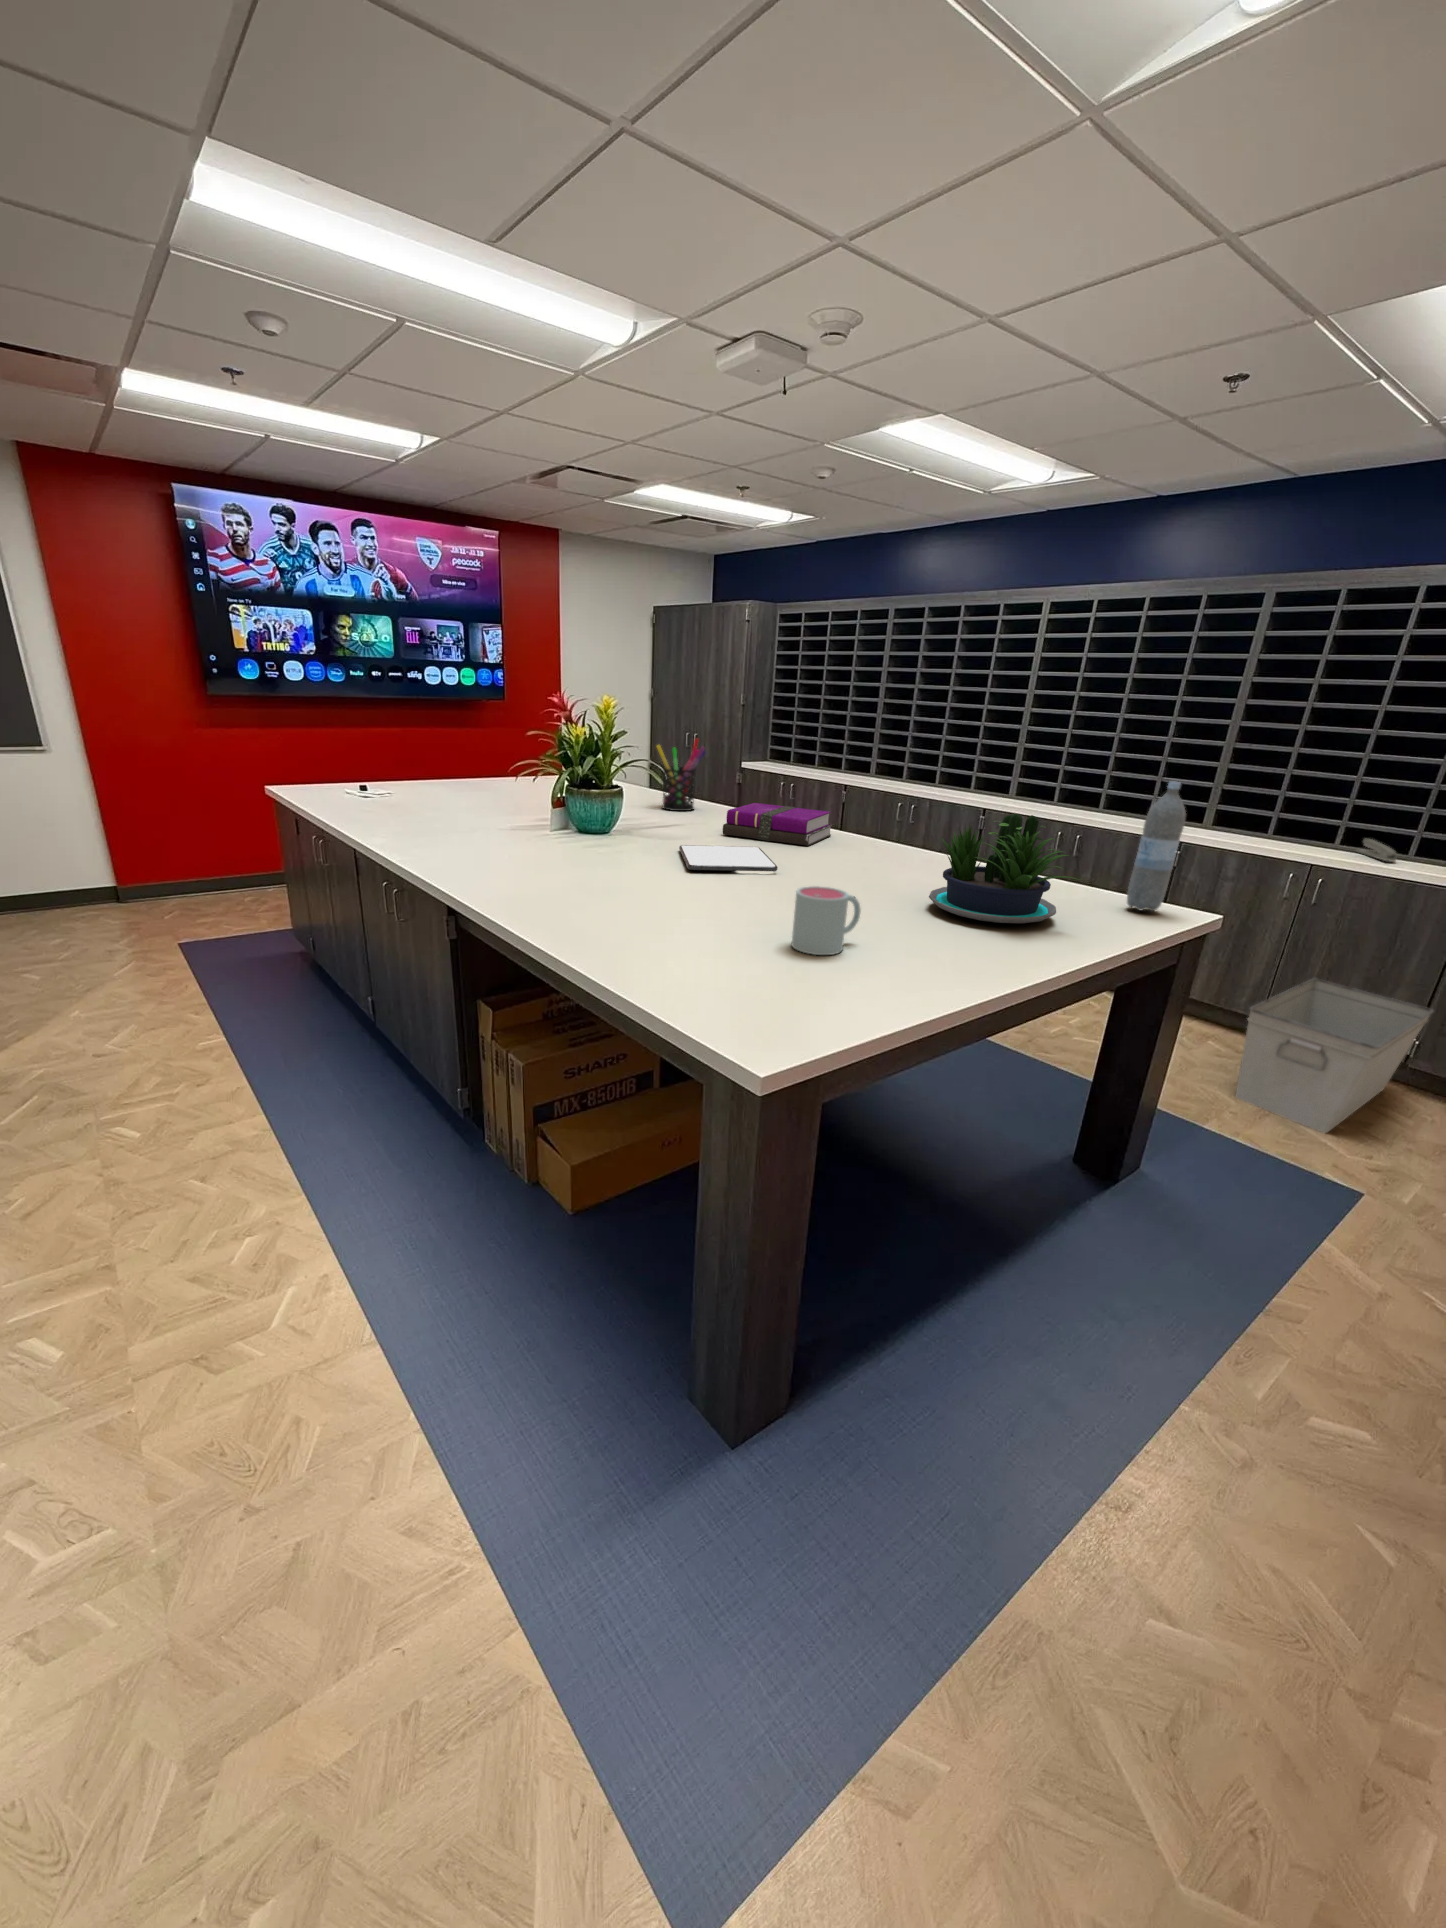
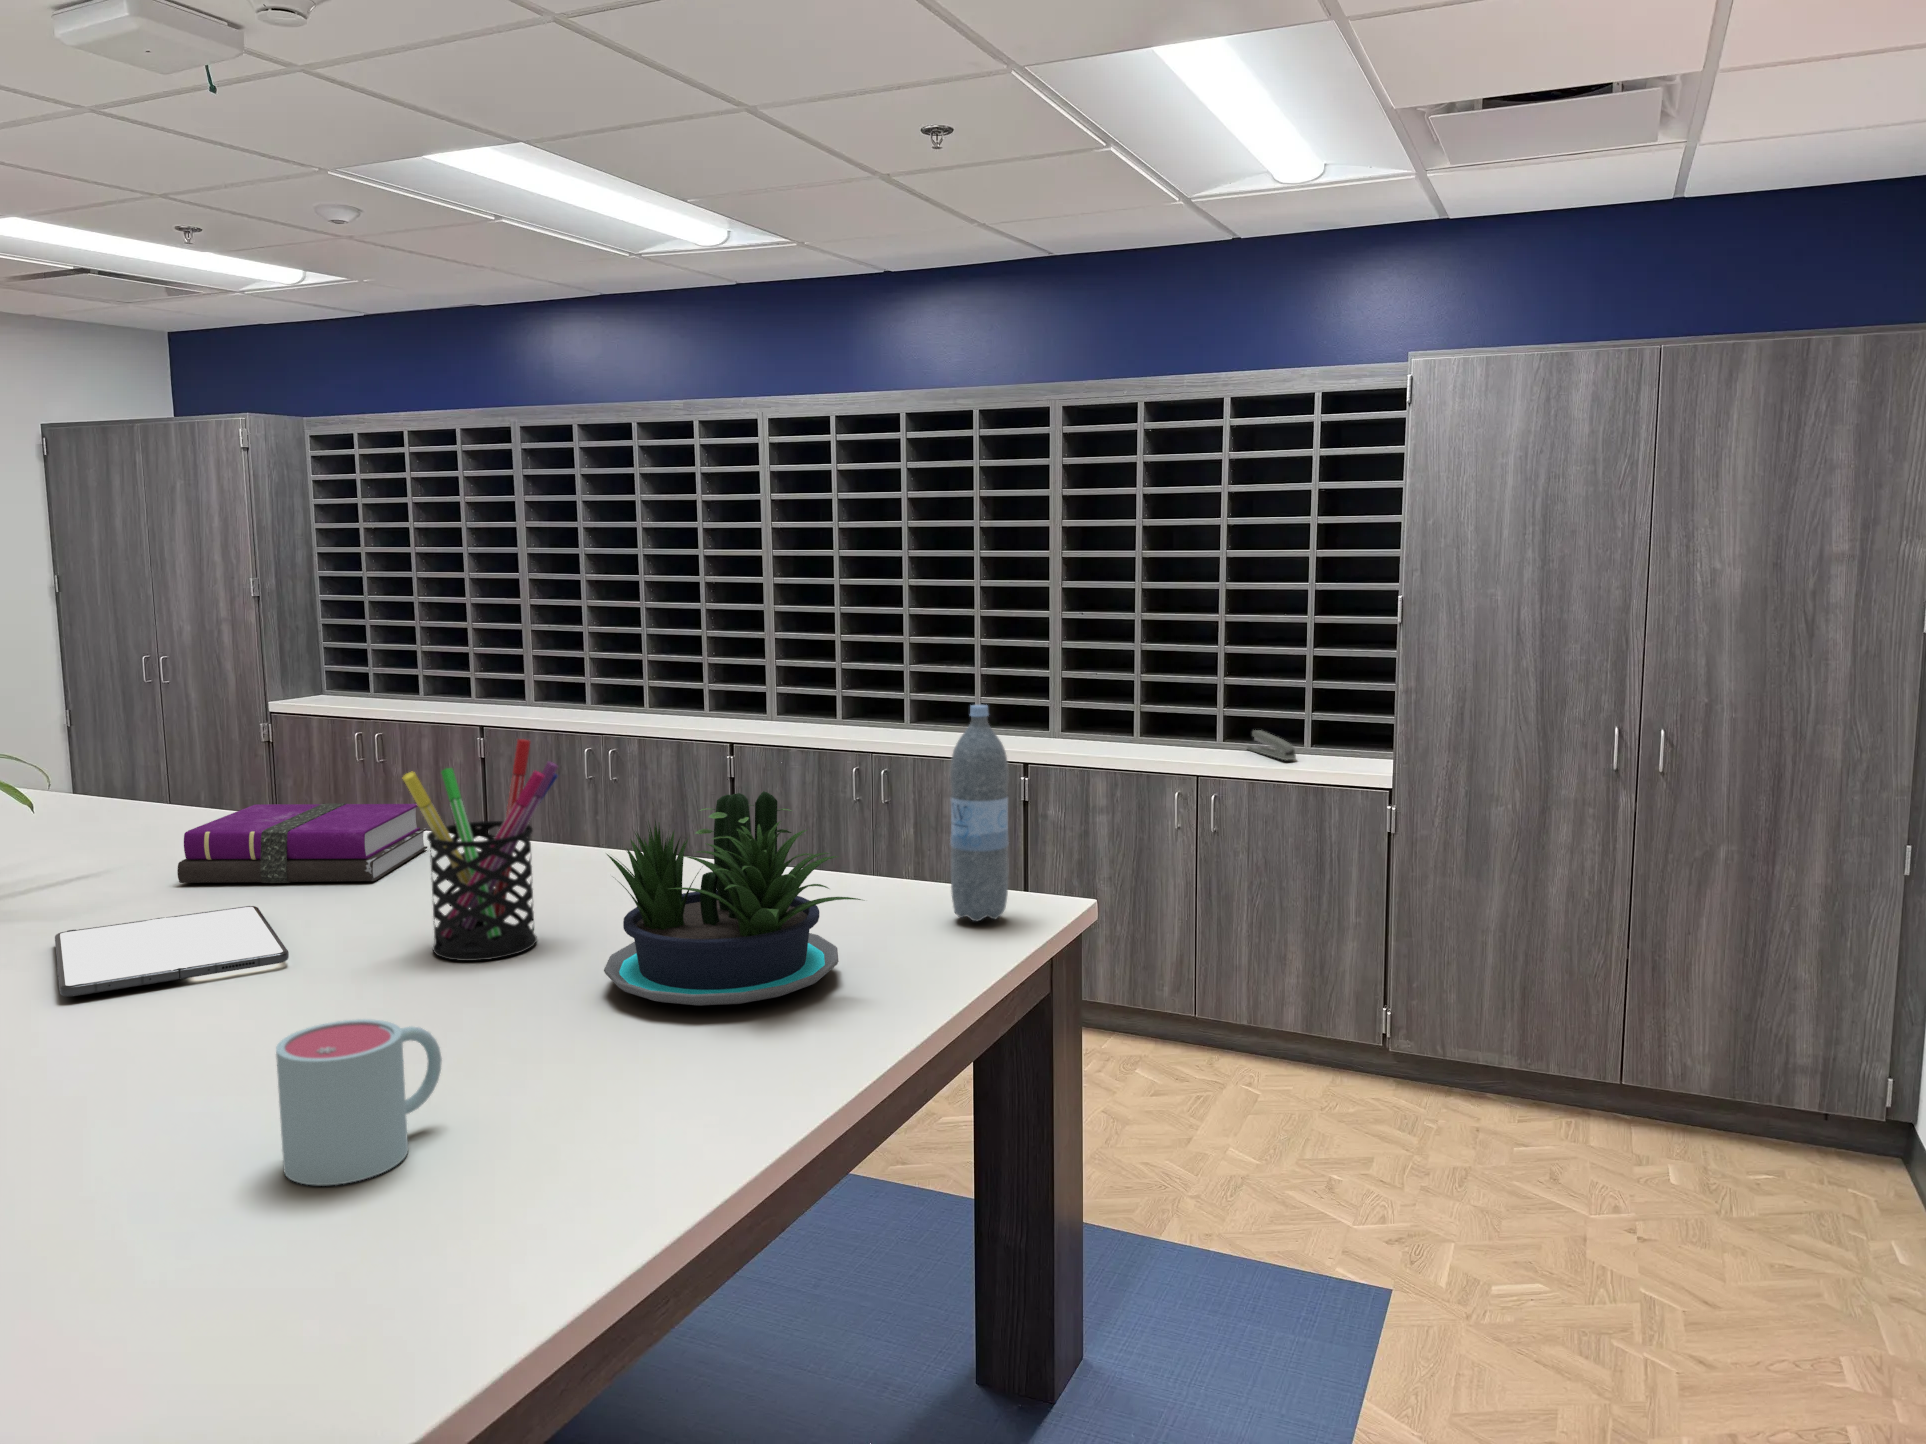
pen holder: present [657,739,705,811] -> present [403,739,558,961]
storage bin: present [1236,979,1433,1133] -> none [1177,945,1397,1198]

